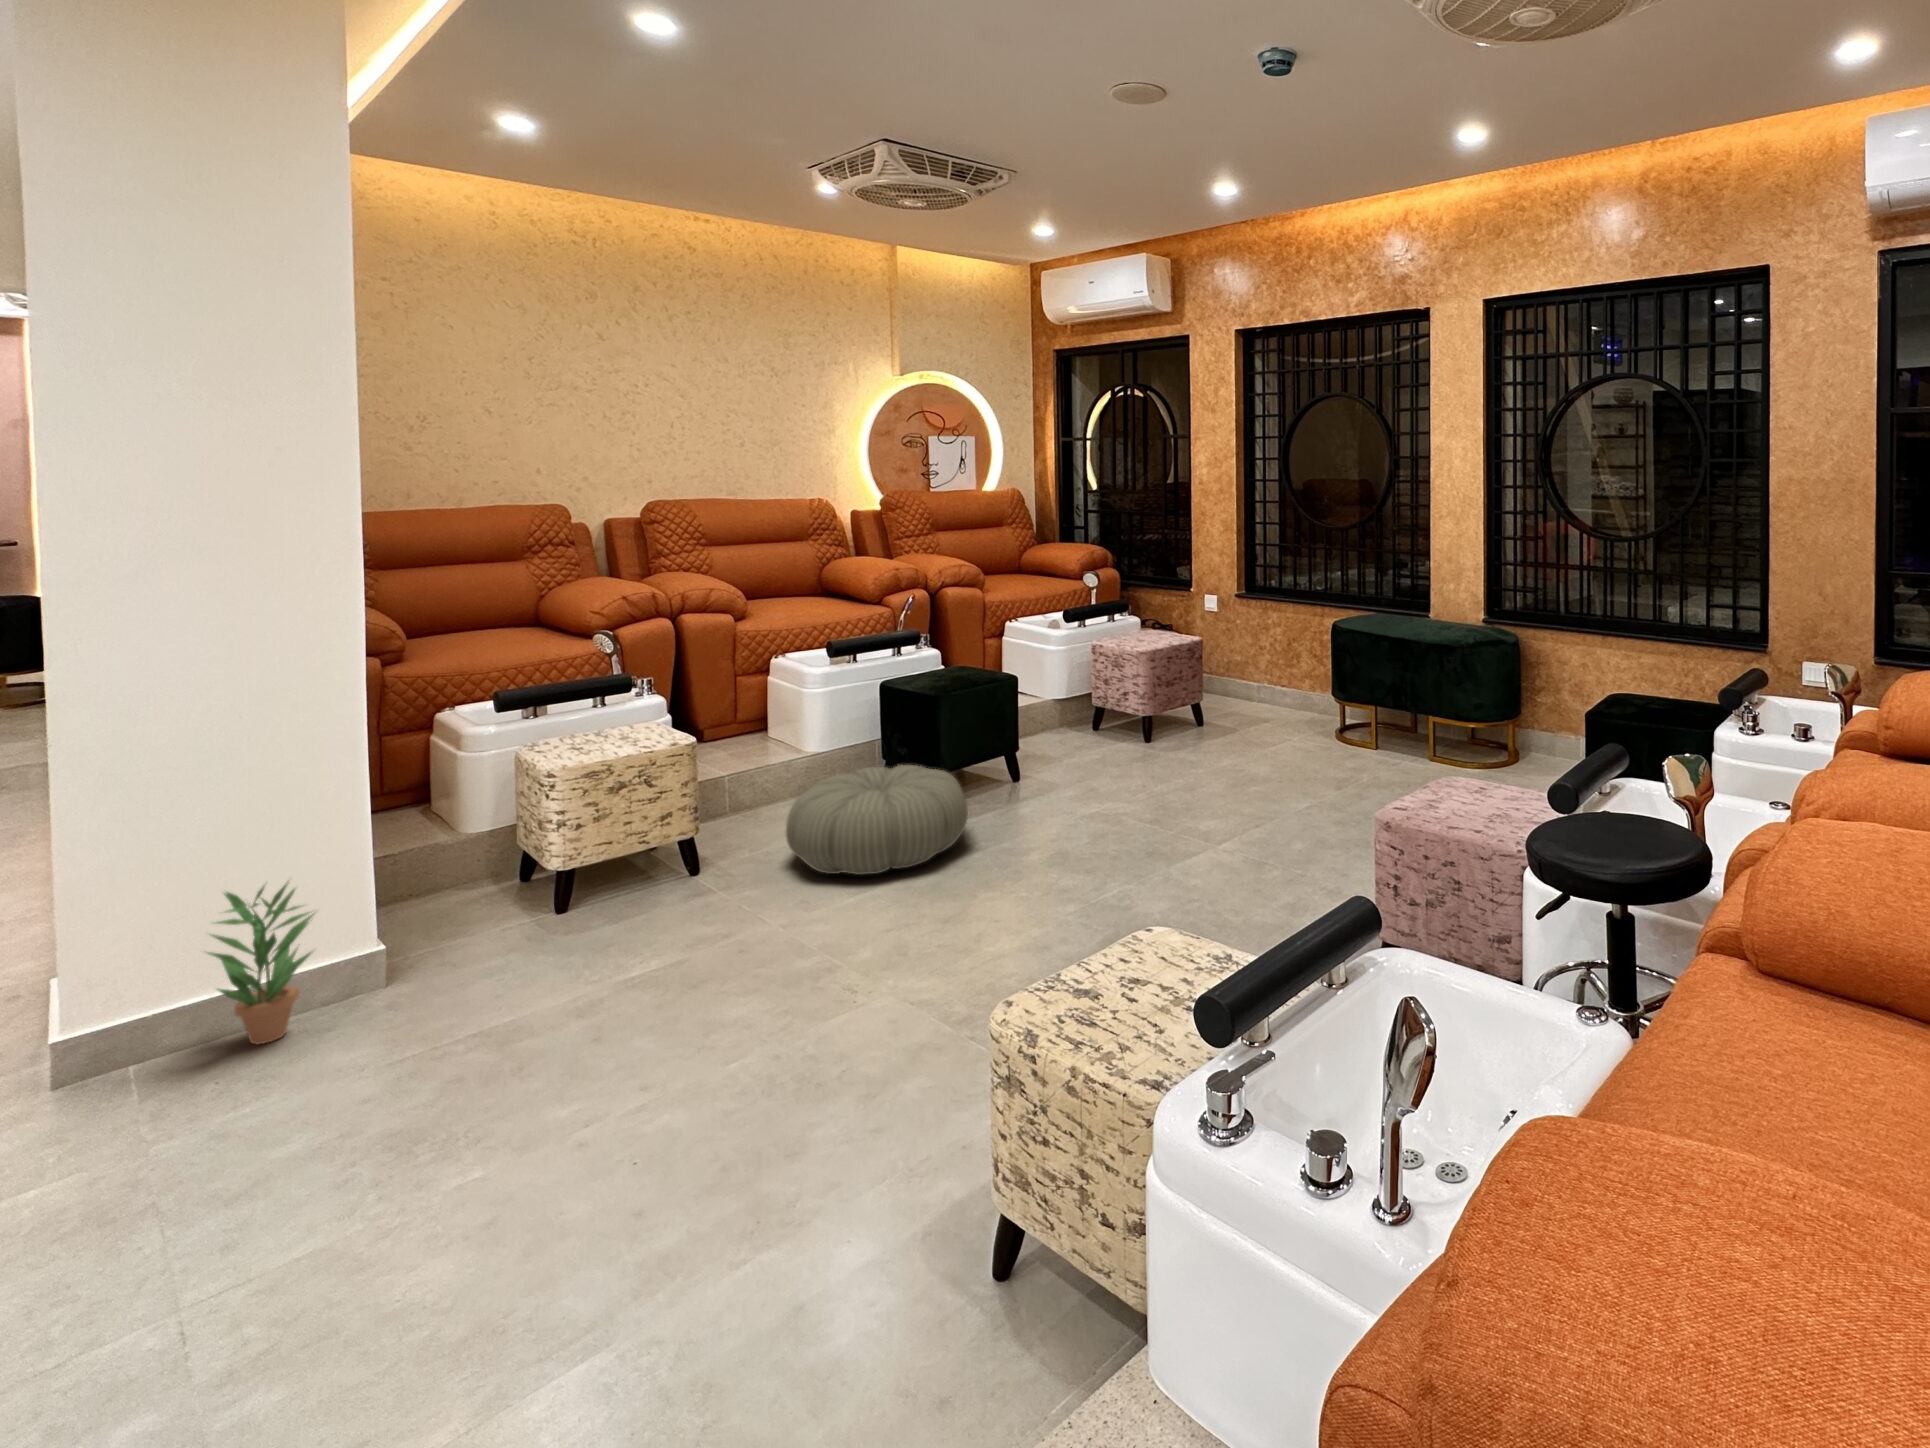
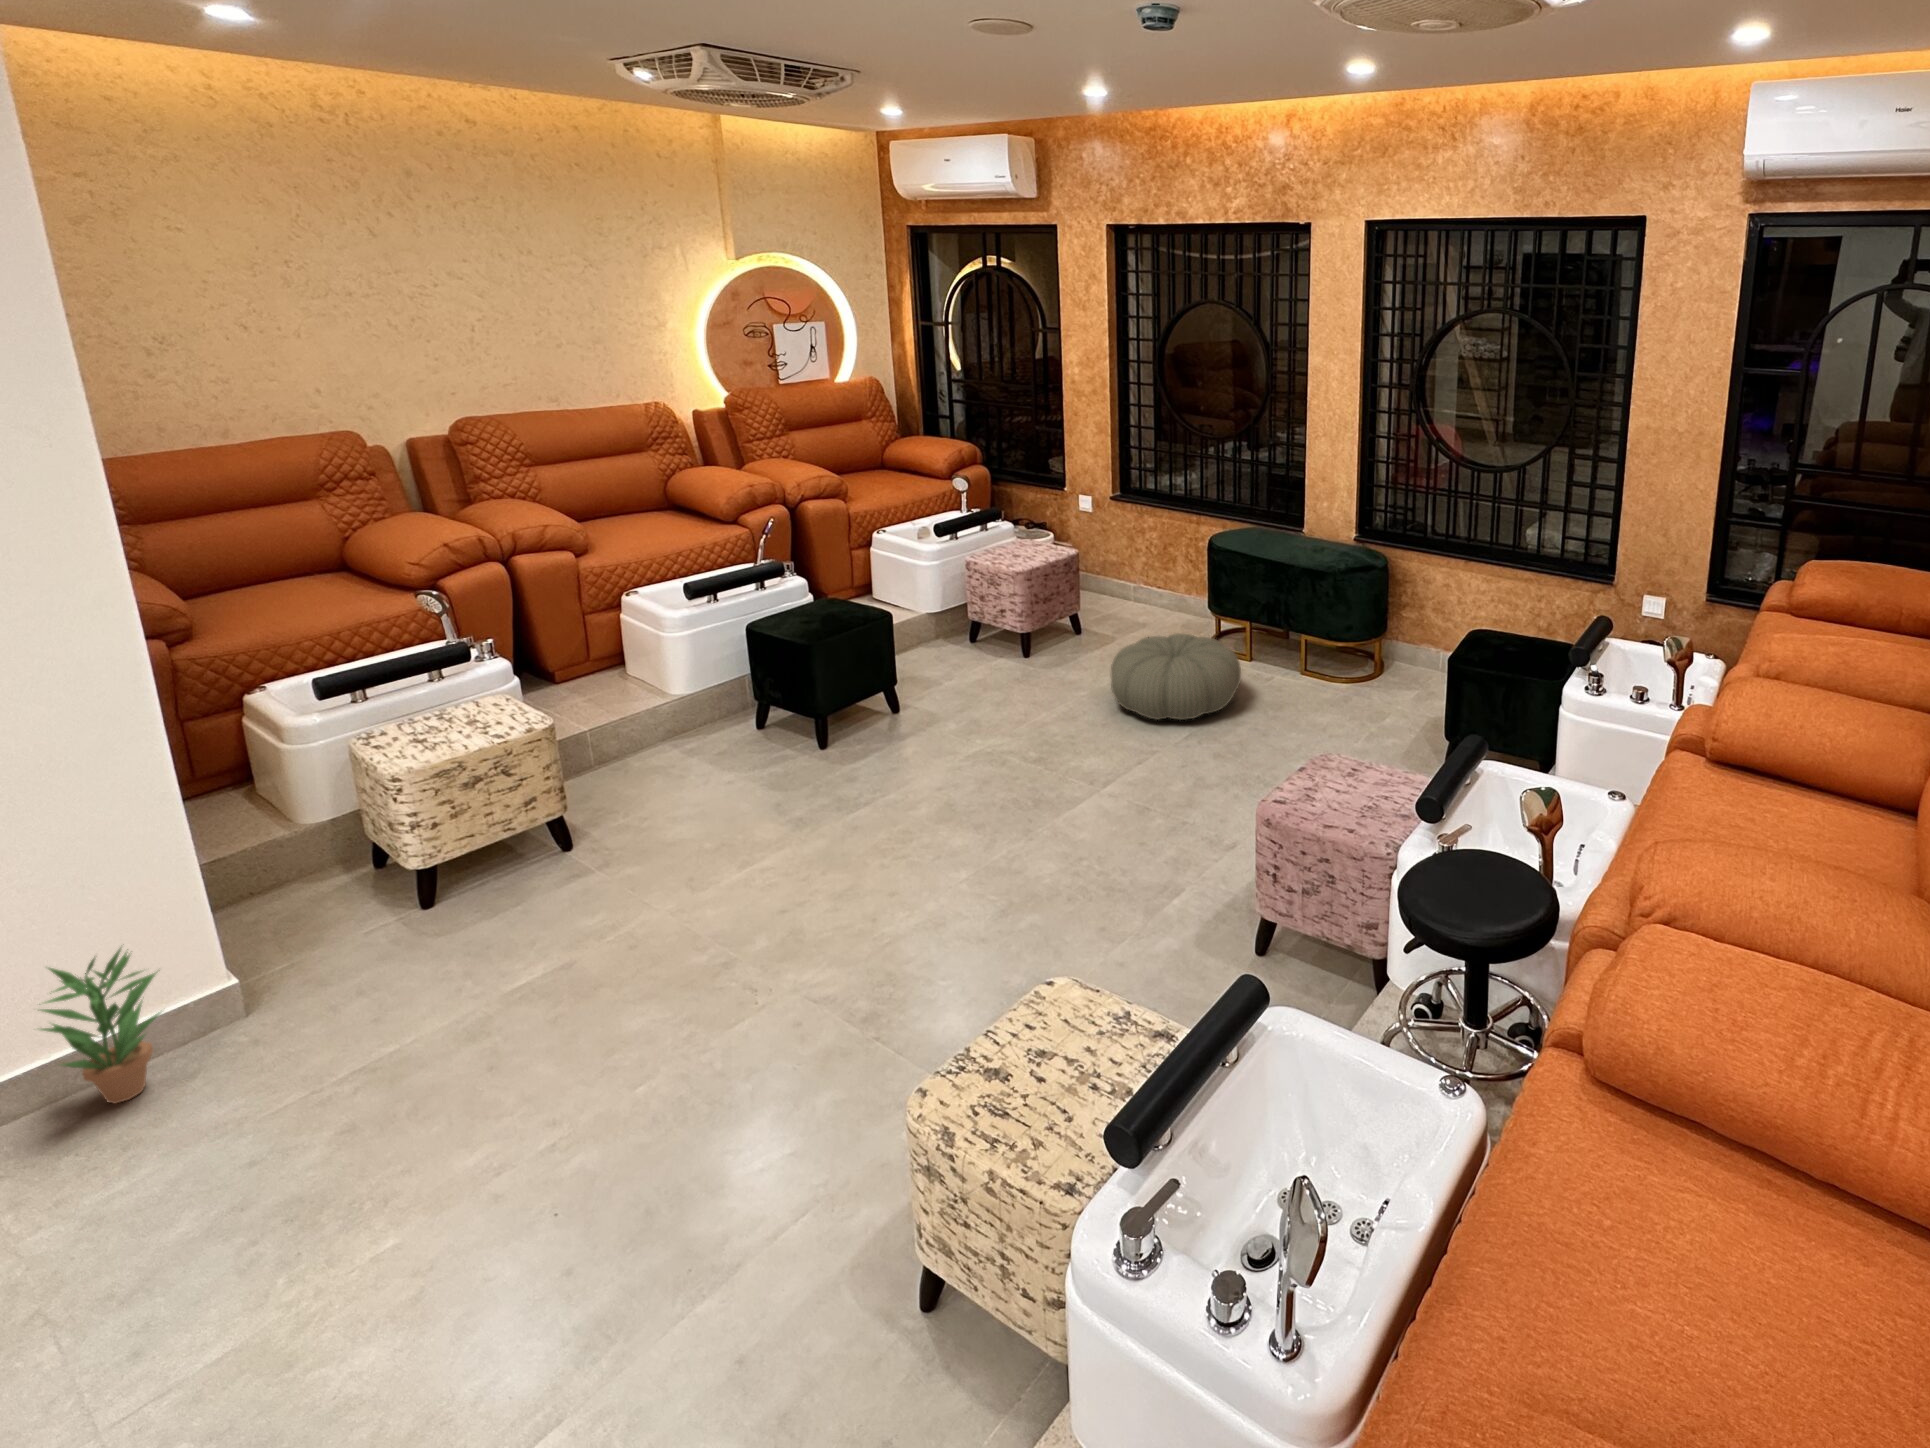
pouf: present [786,765,968,875] -> present [1110,633,1241,720]

